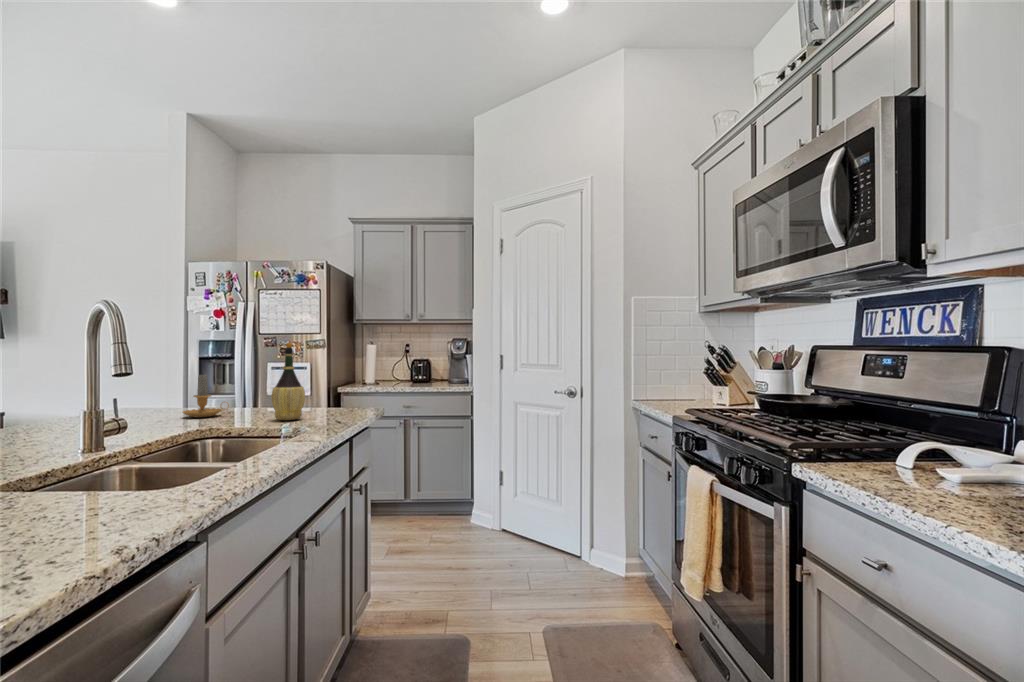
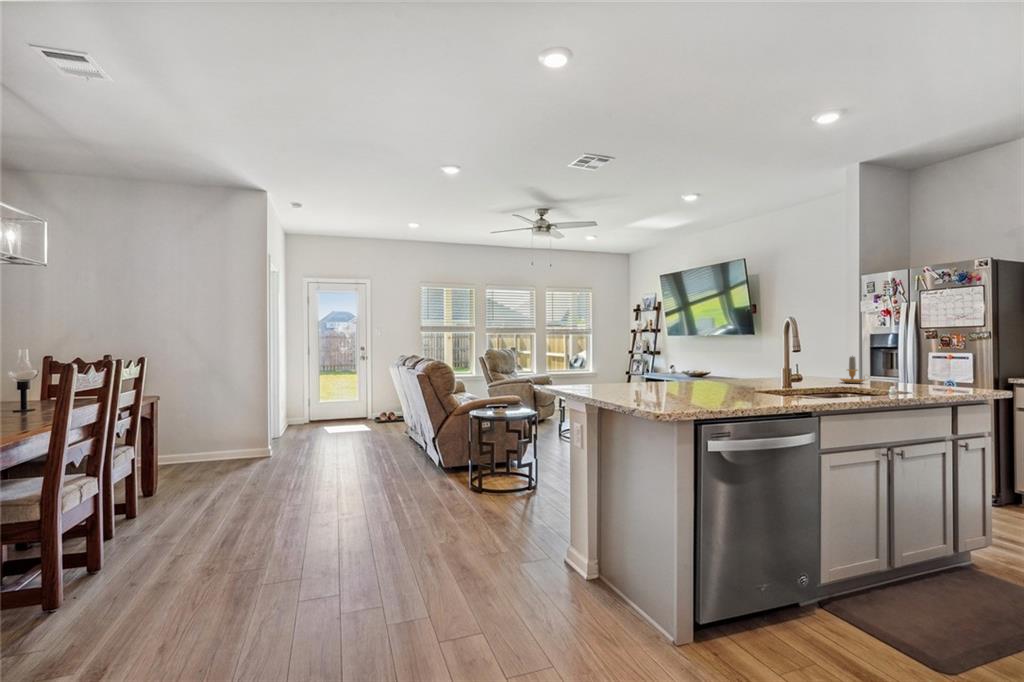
wine bottle: present [271,343,305,420] -> none [894,335,921,389]

